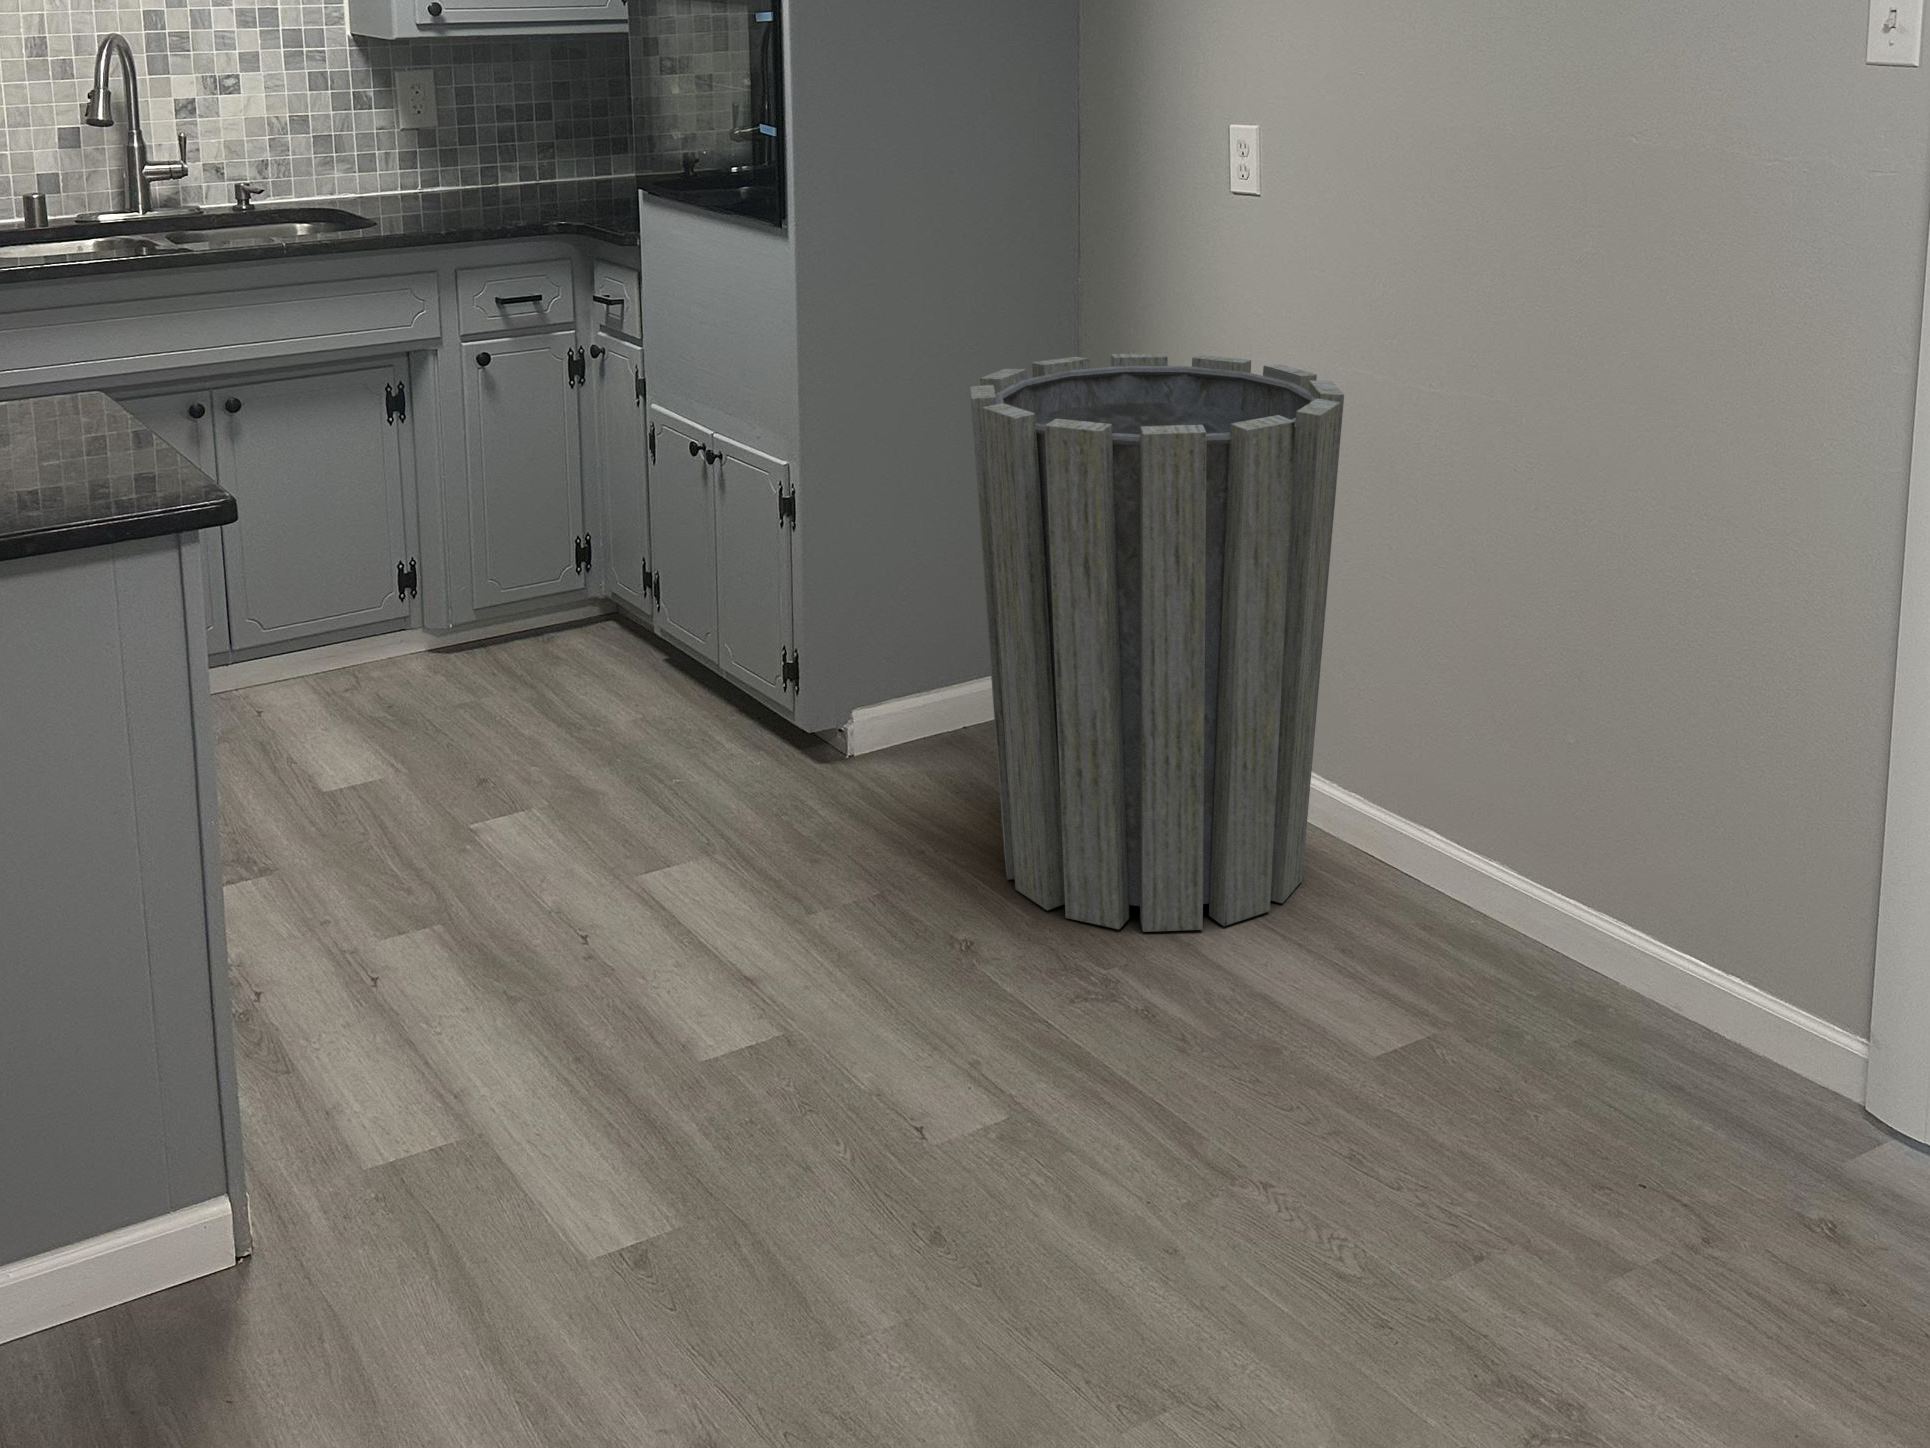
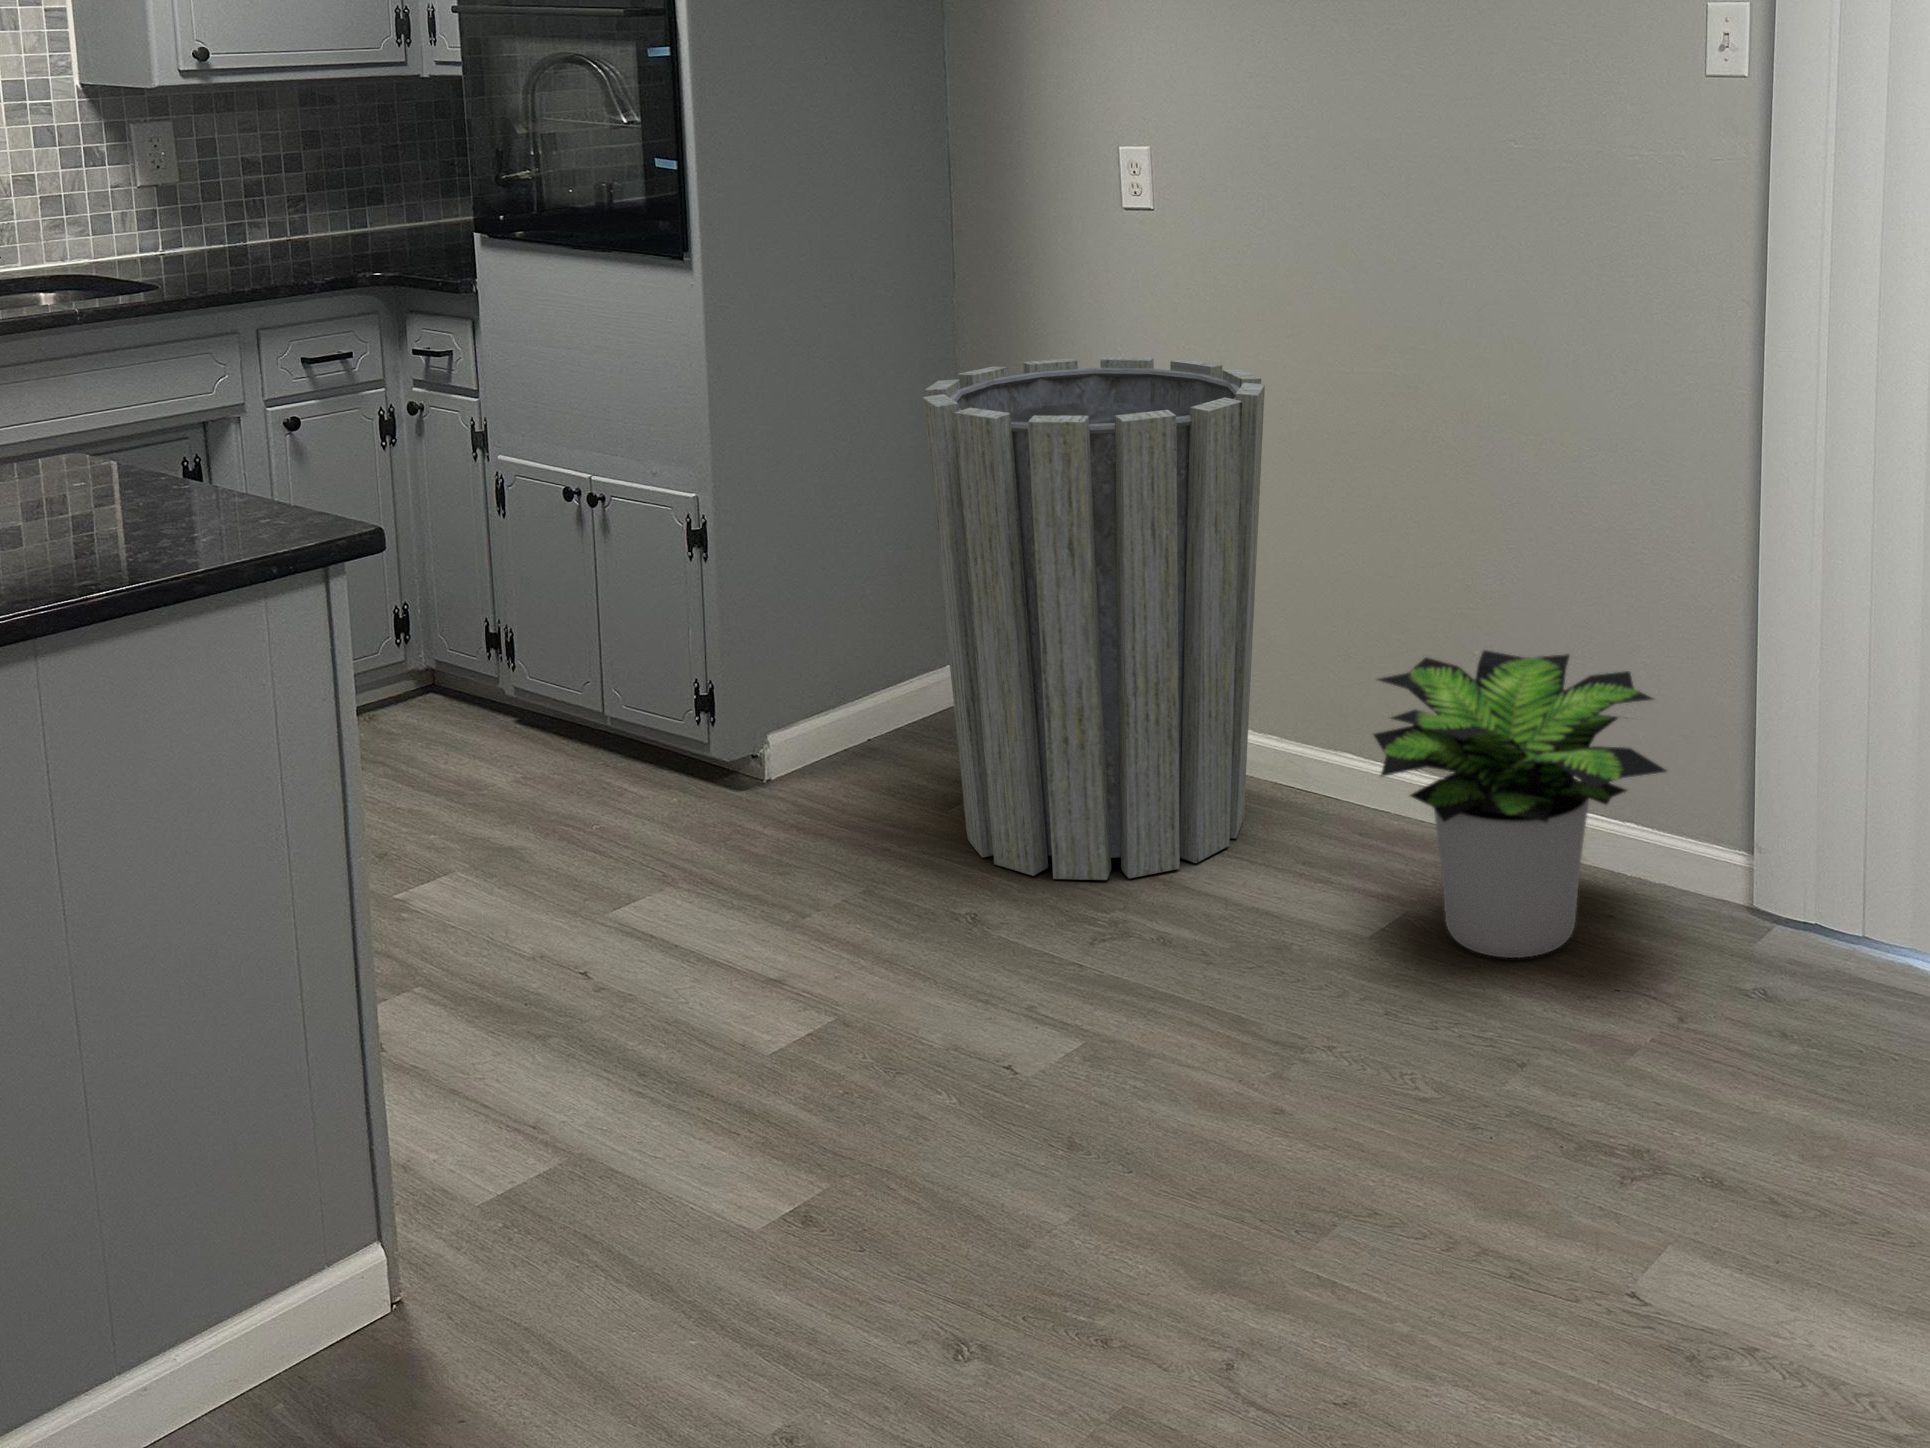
potted plant: none [1374,740,1741,1121] -> present [1374,650,1666,958]

